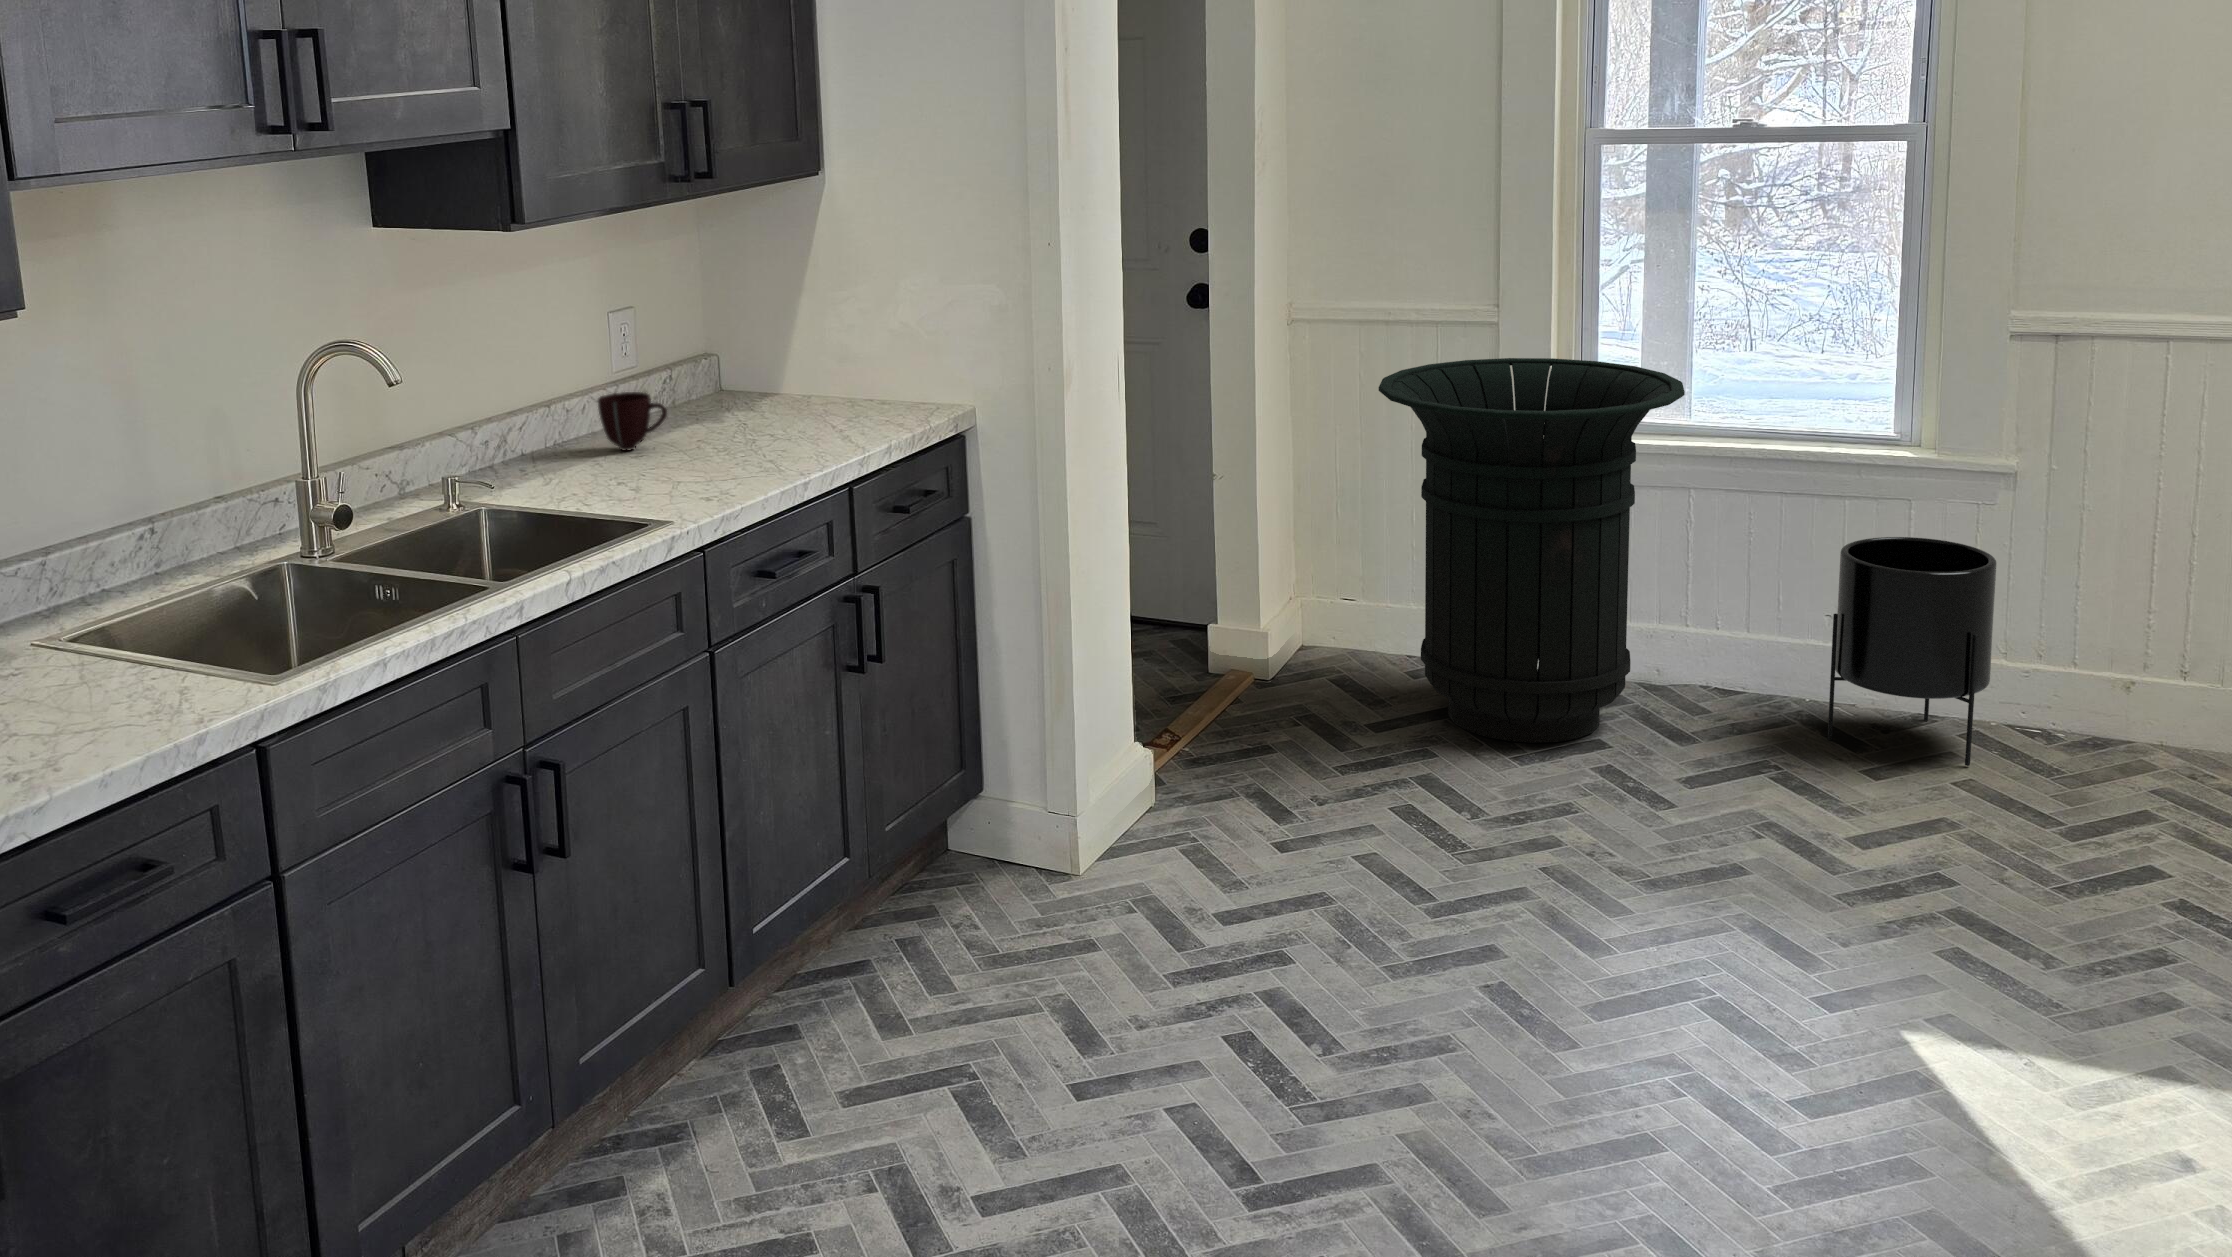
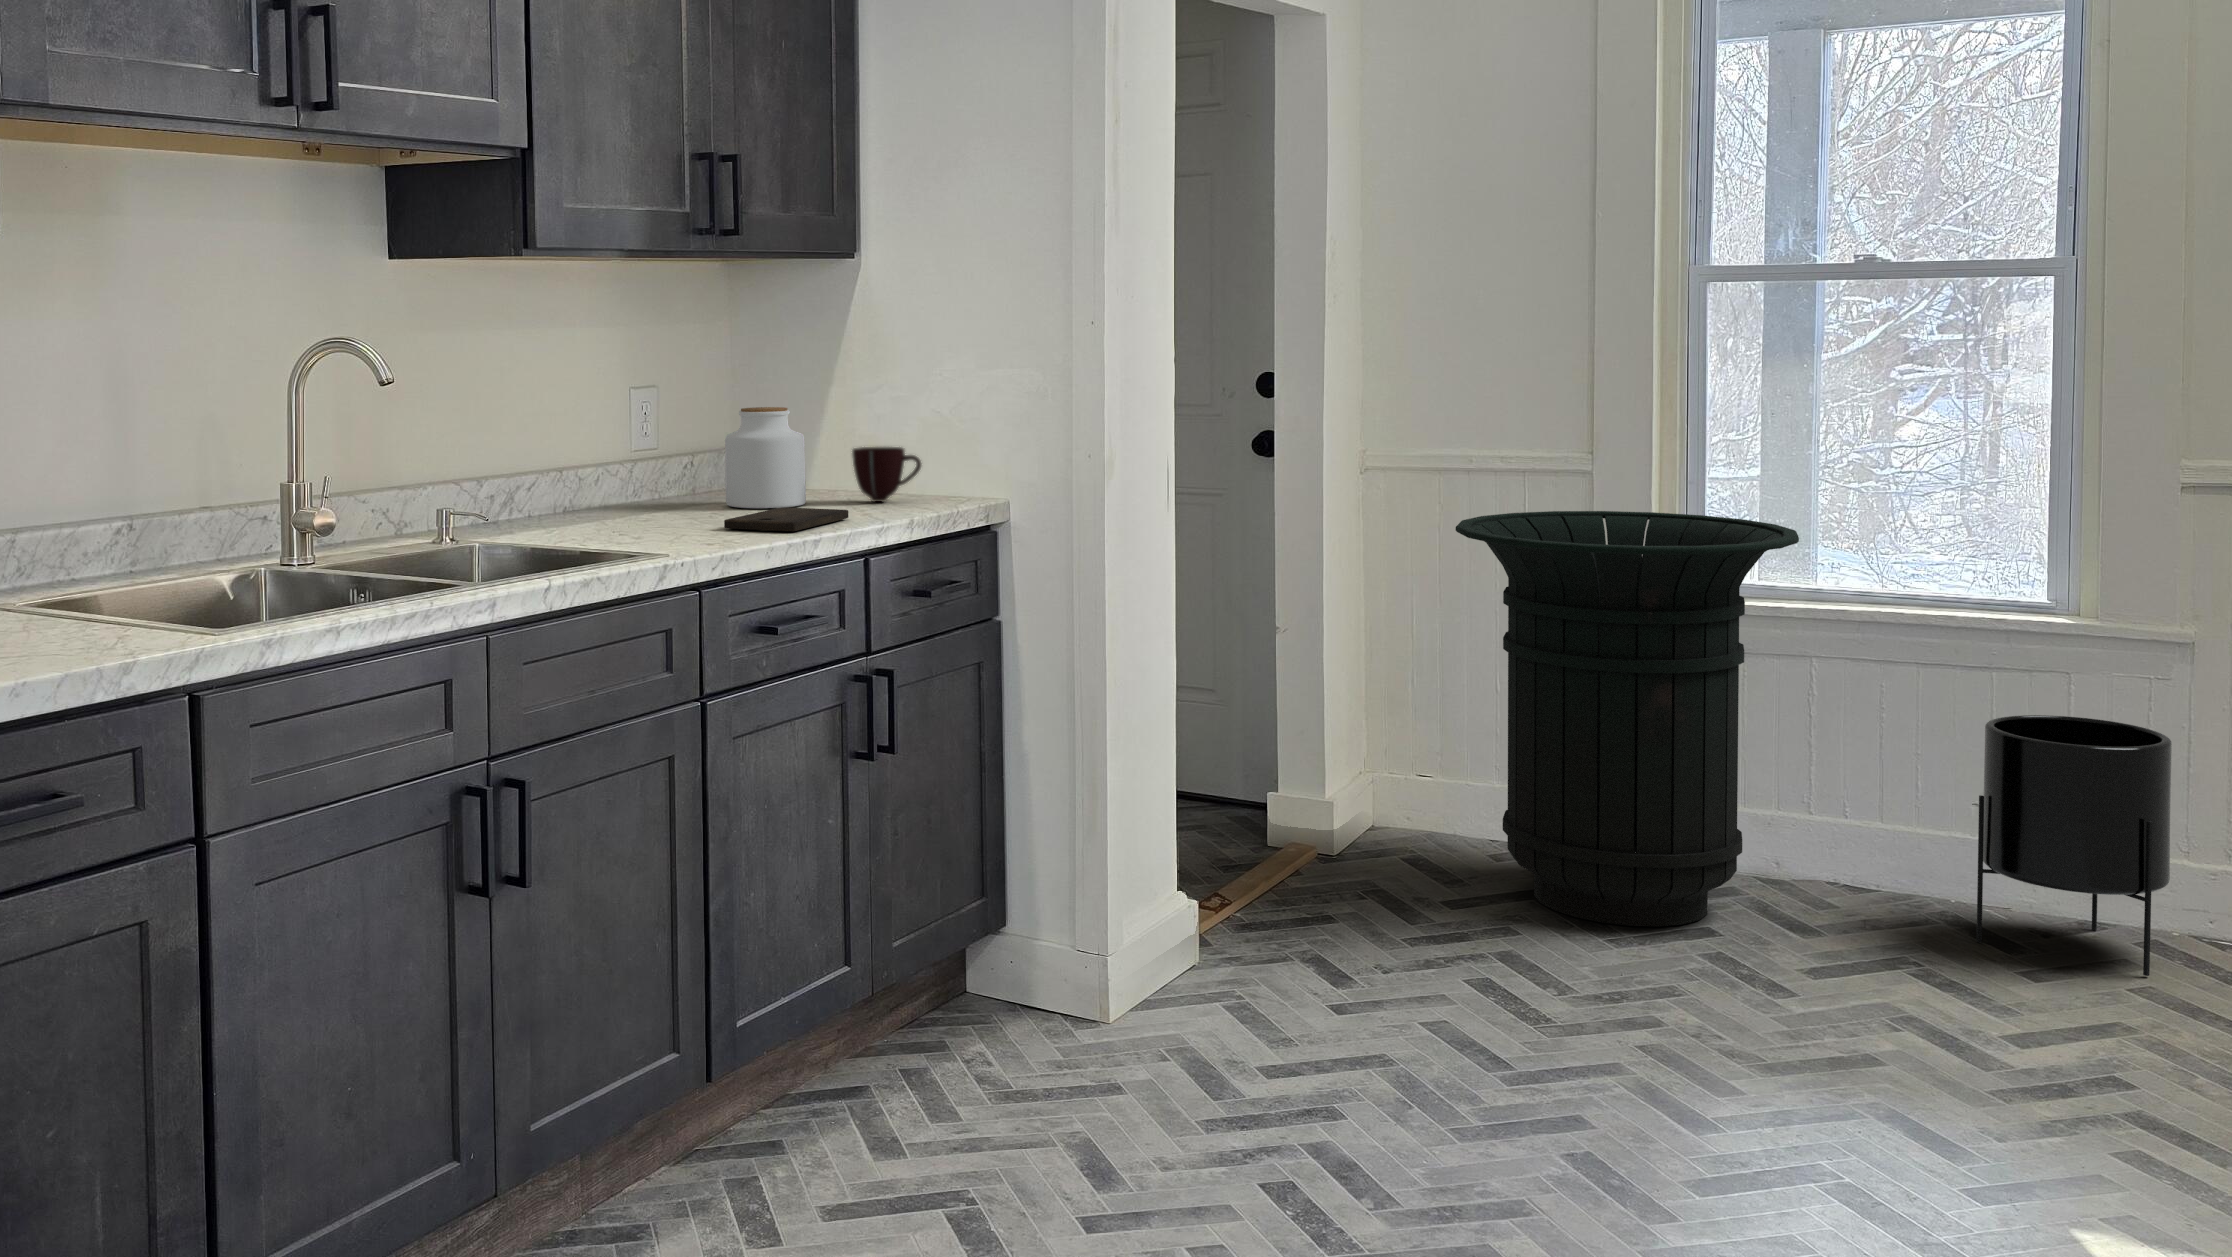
jar: none [701,330,781,432] -> present [725,407,806,508]
mug: present [598,392,667,451] -> present [852,447,921,502]
cutting board: none [712,437,827,472] -> present [724,507,848,531]

